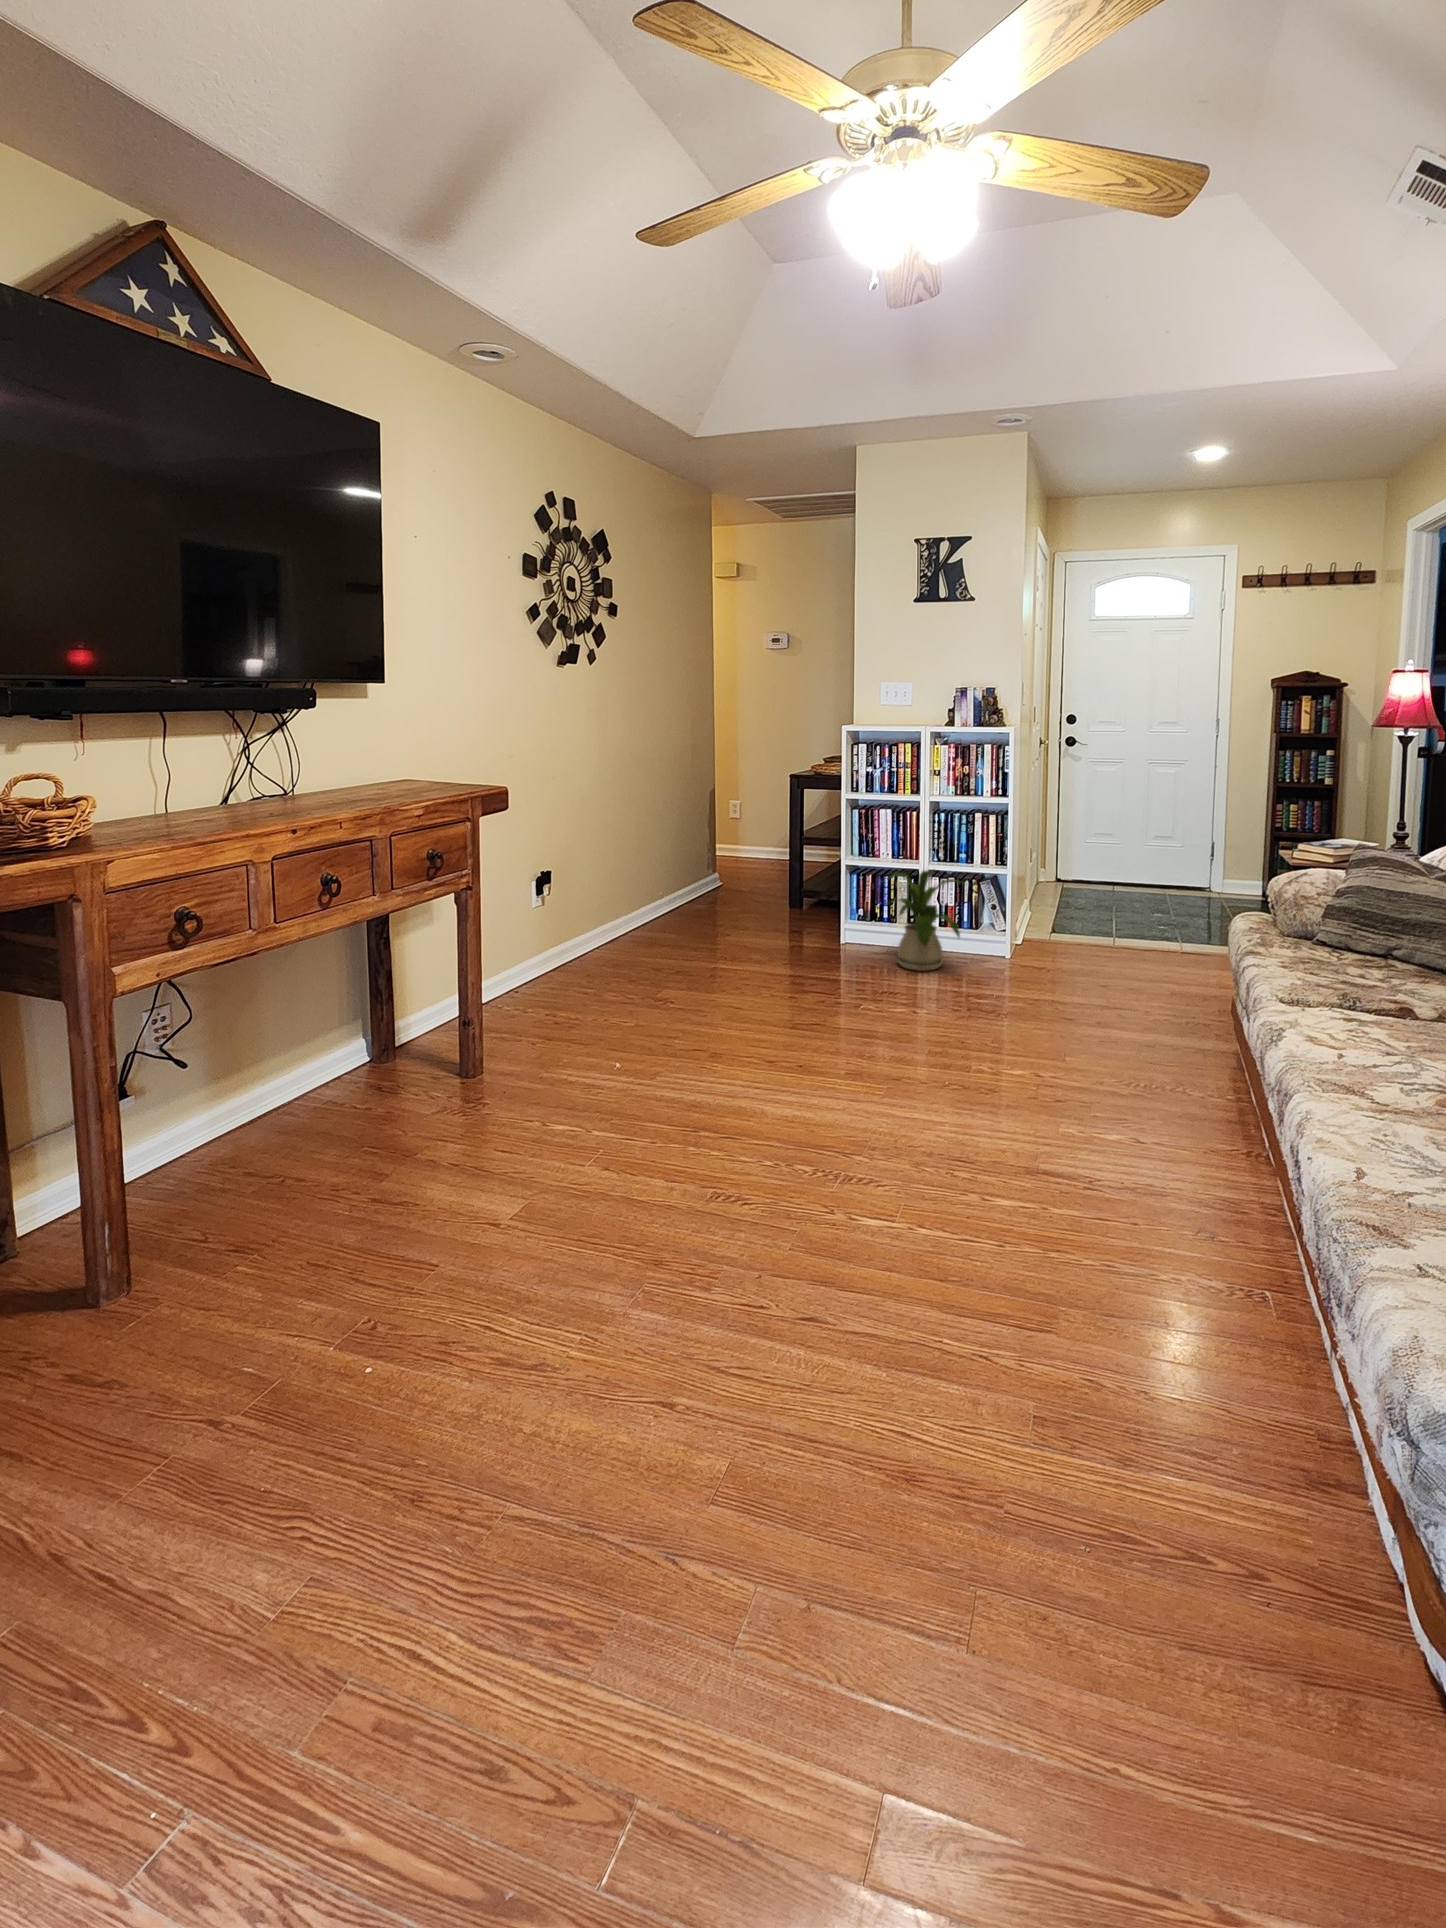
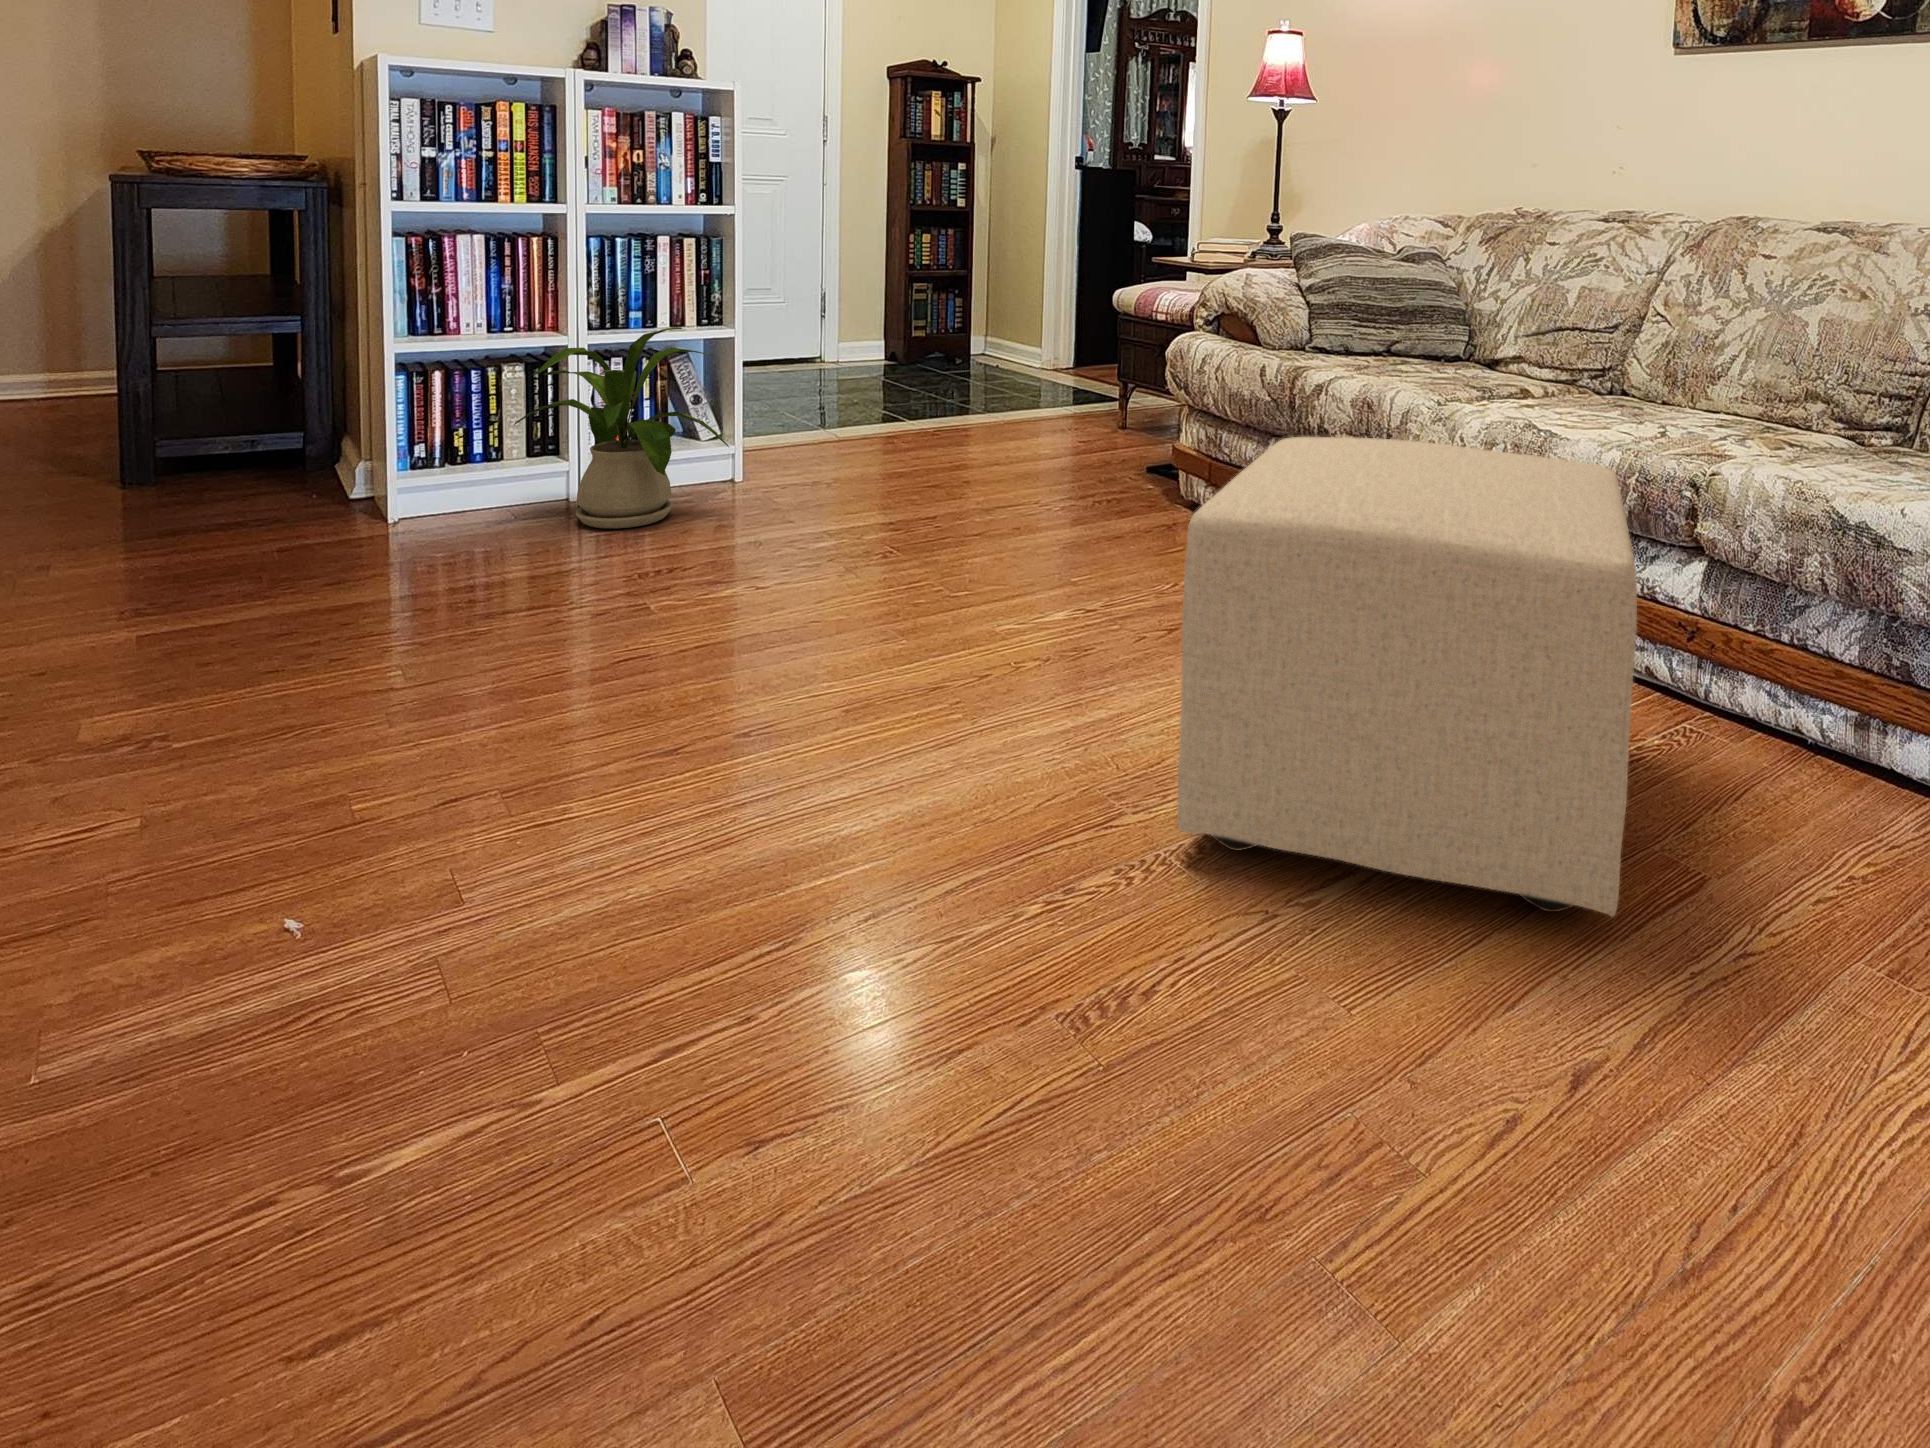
ottoman: none [827,1002,1130,1297] -> present [1177,437,1637,917]

